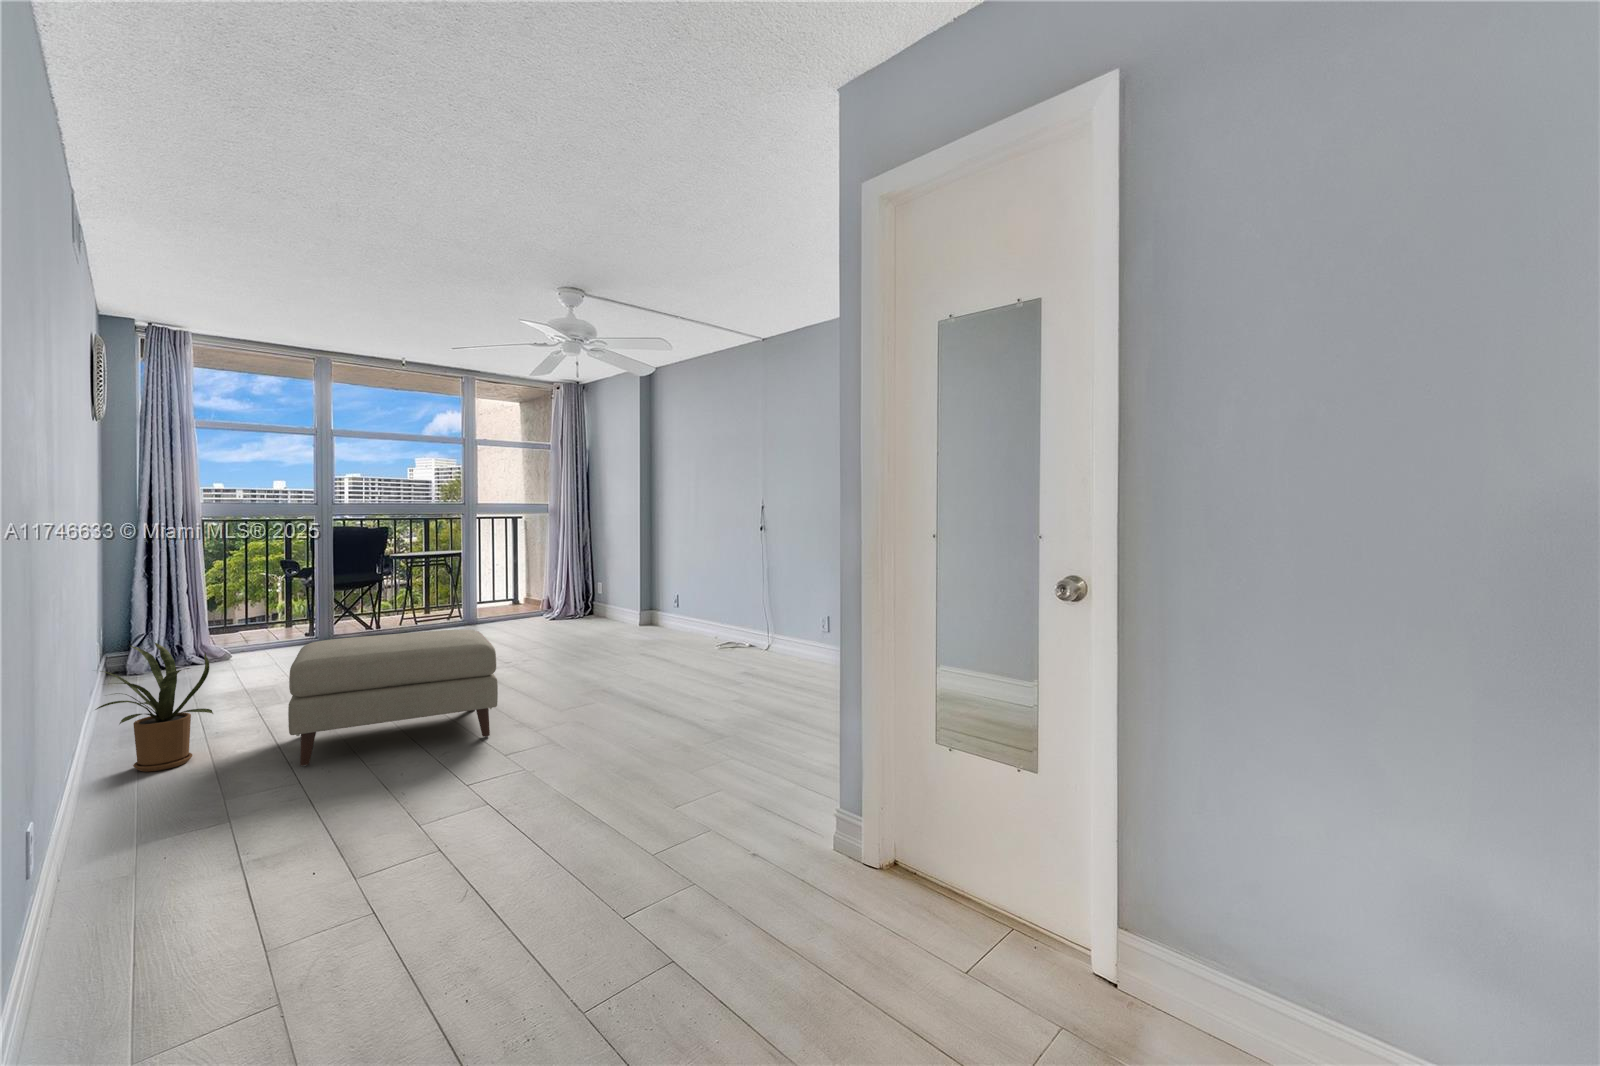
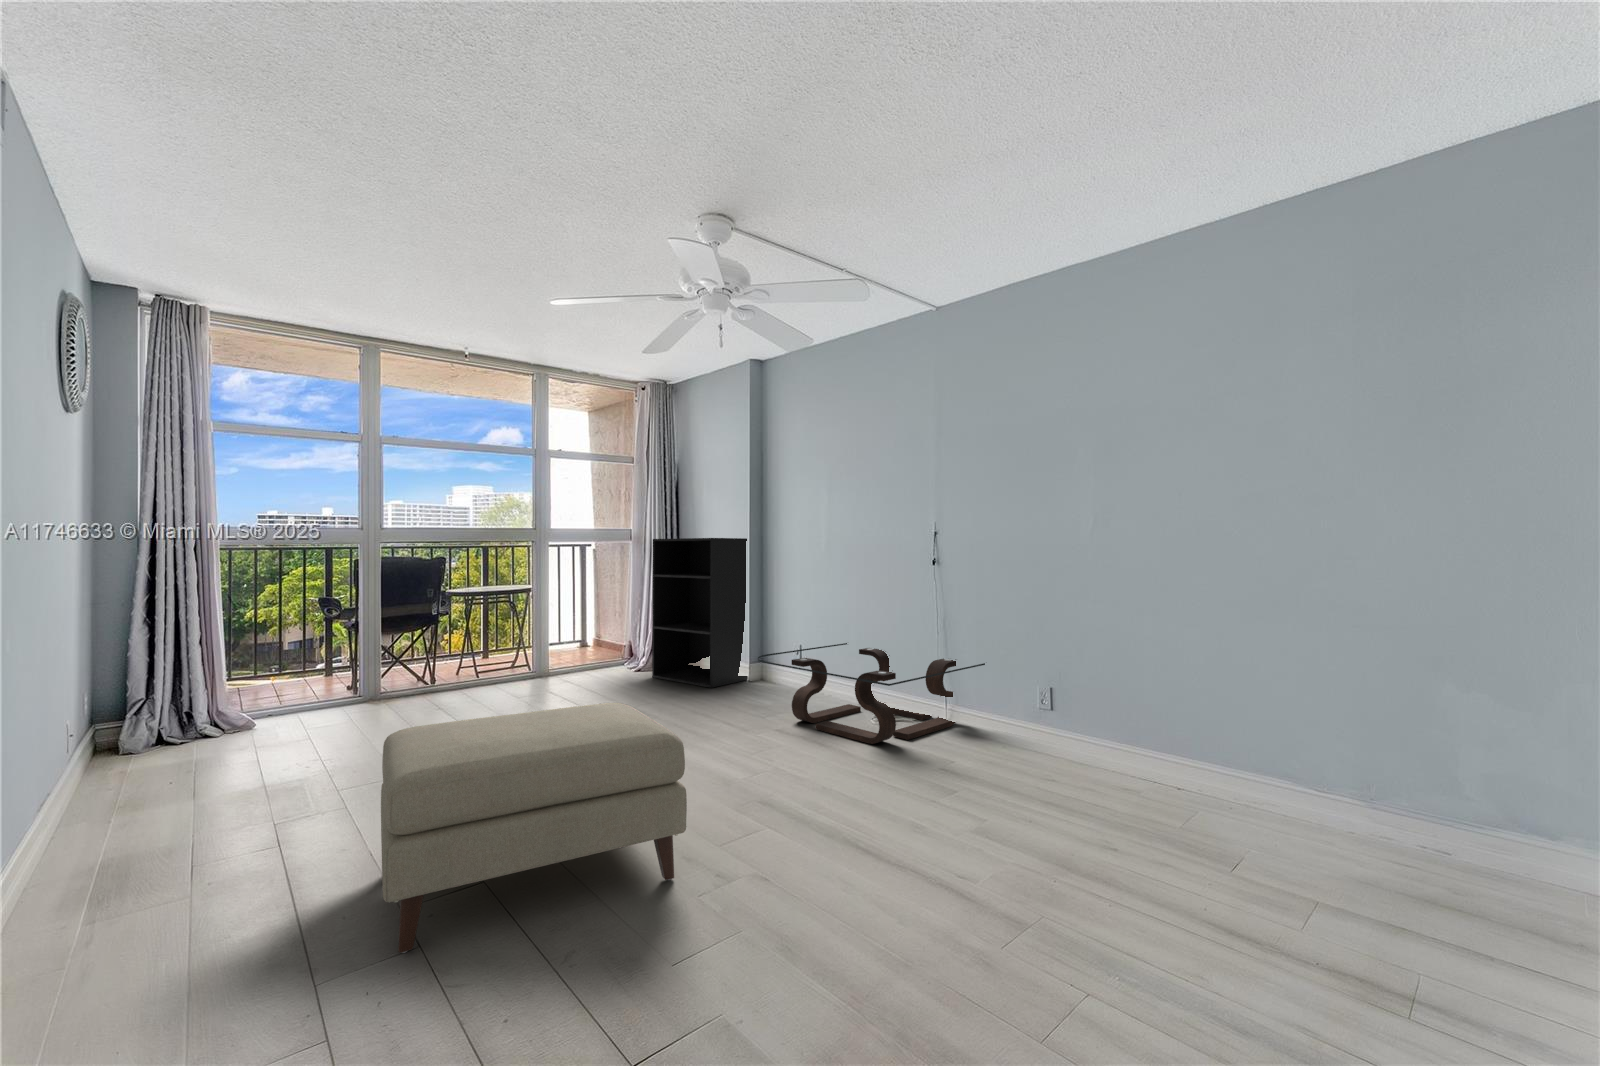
bookshelf: none [561,512,638,633] -> present [652,538,748,688]
coffee table: none [618,595,800,668] -> present [758,643,985,744]
house plant: present [96,643,213,772] -> none [53,738,256,966]

